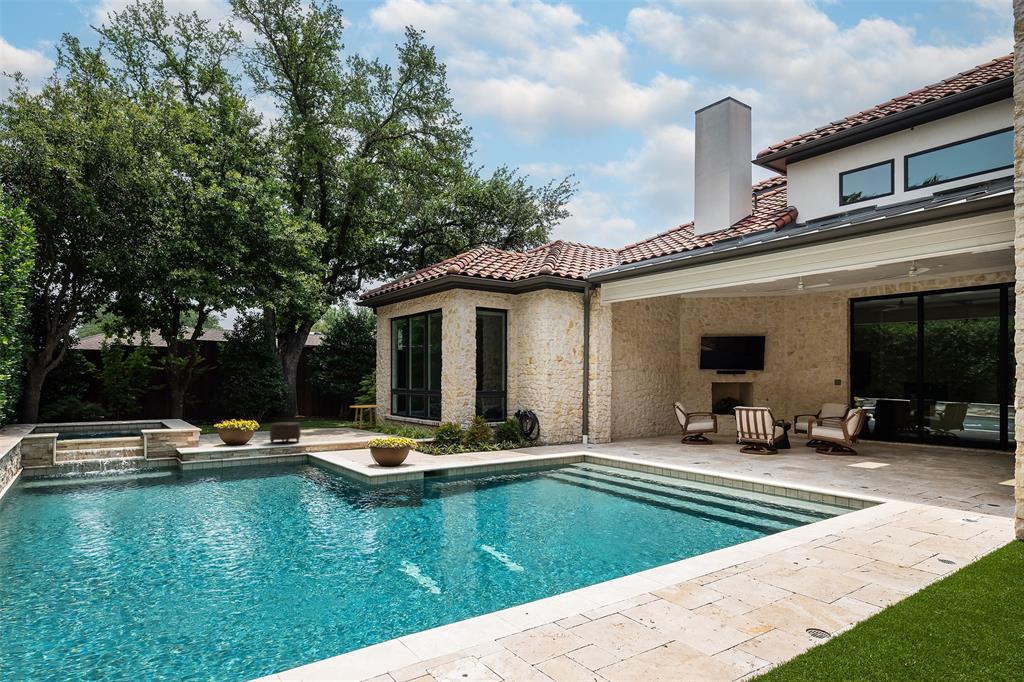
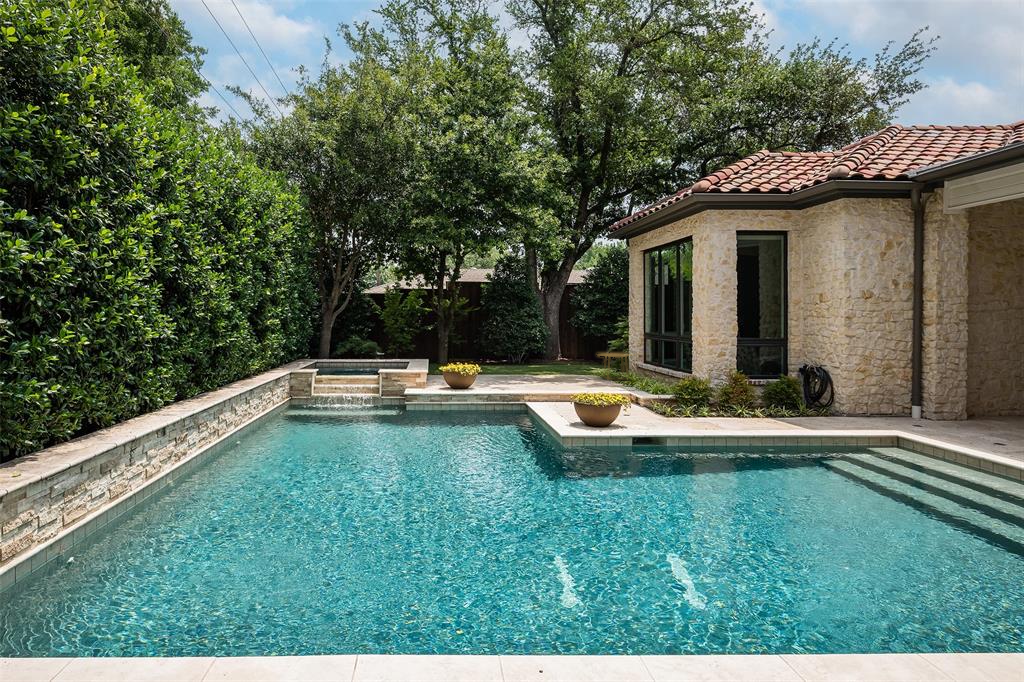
ottoman: present [270,422,300,444] -> none [497,368,528,392]

